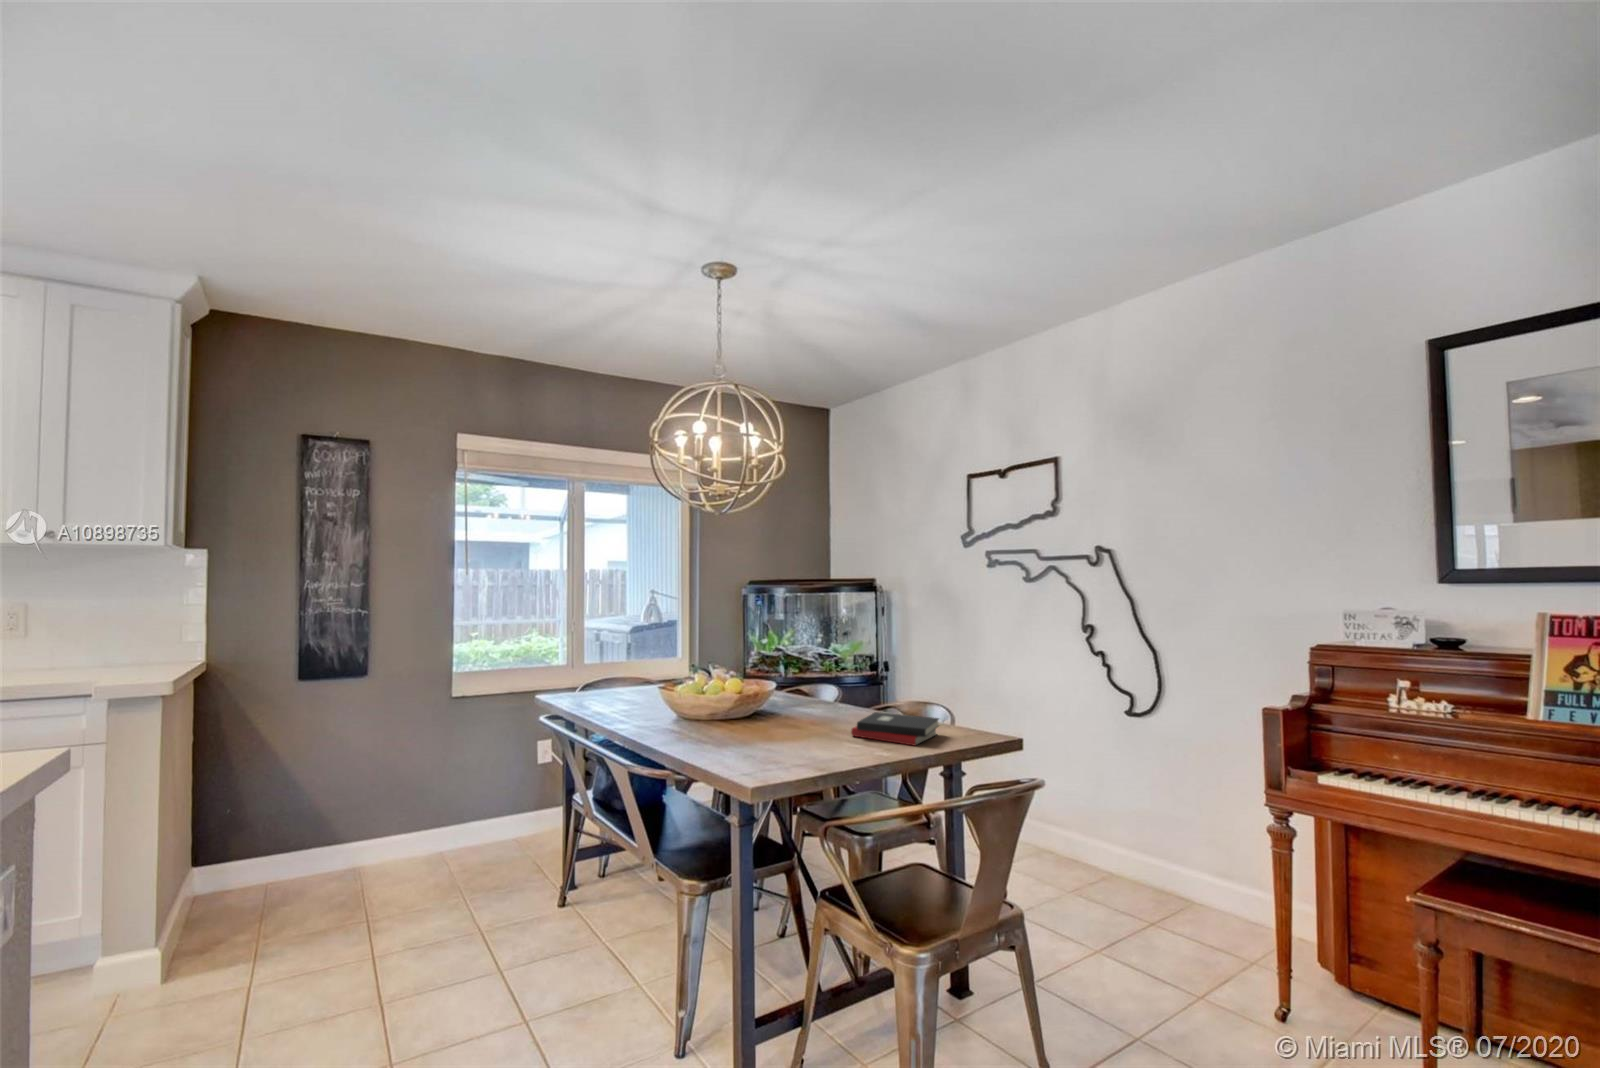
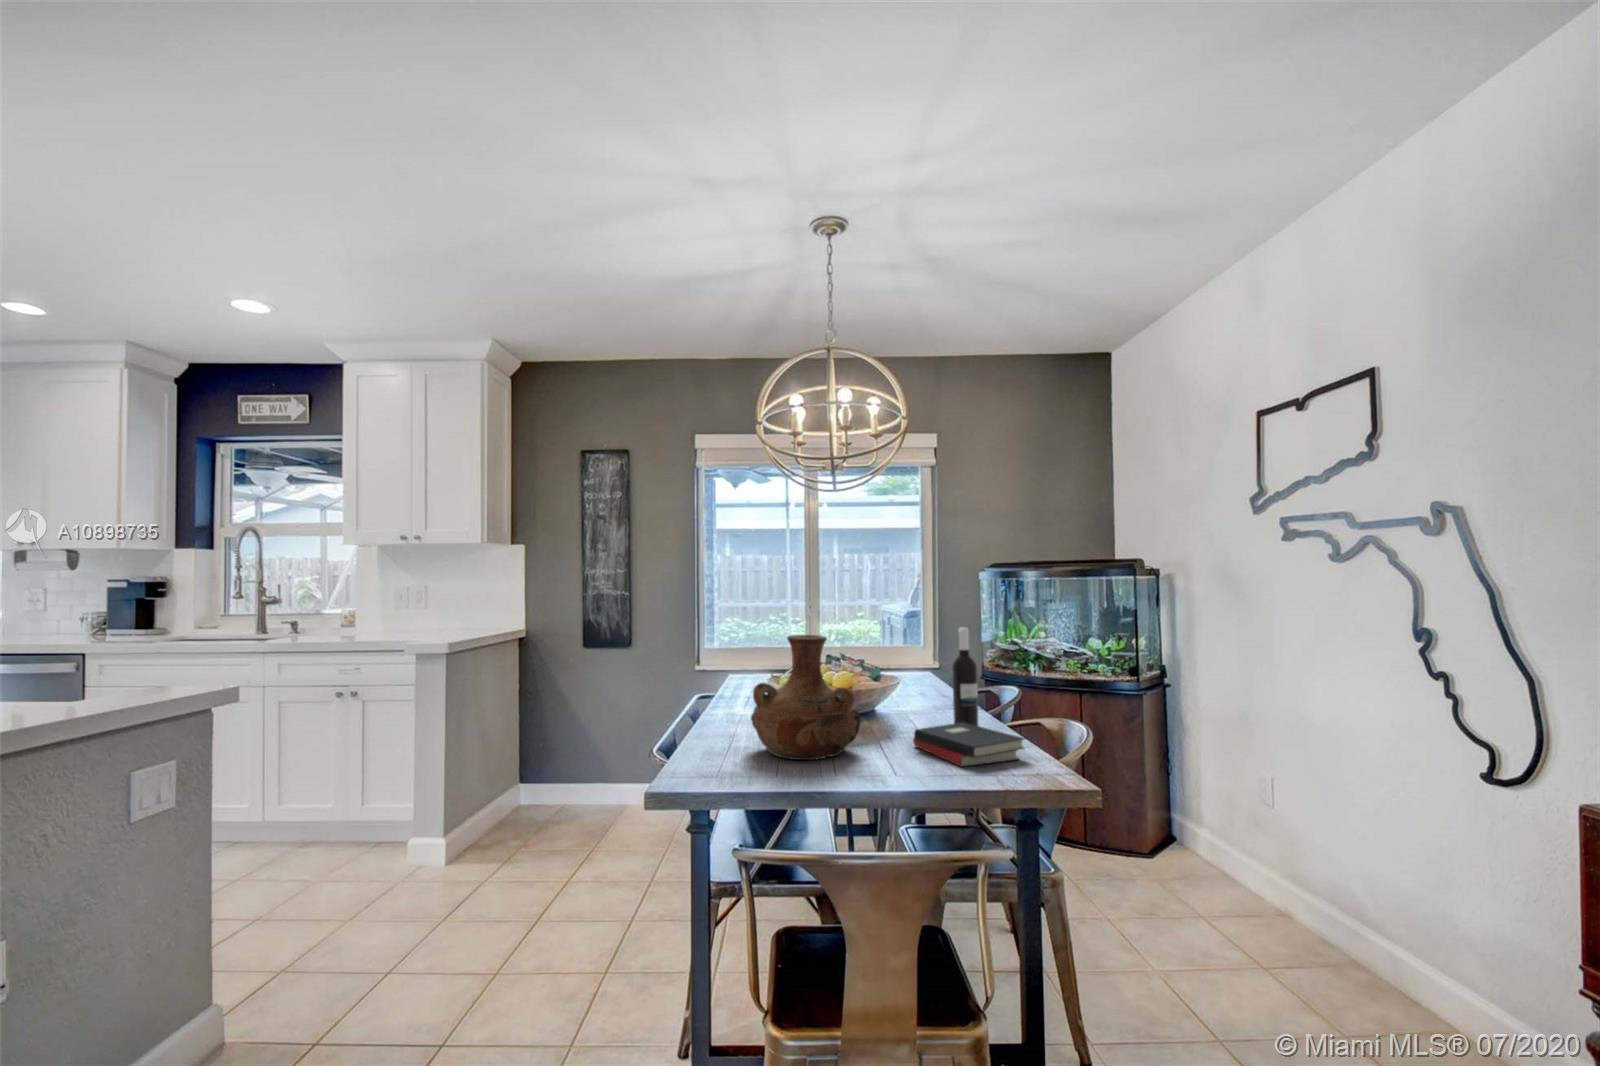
wine bottle: none [852,636,872,723] -> present [952,627,978,726]
vase: none [736,649,834,761] -> present [751,635,860,760]

